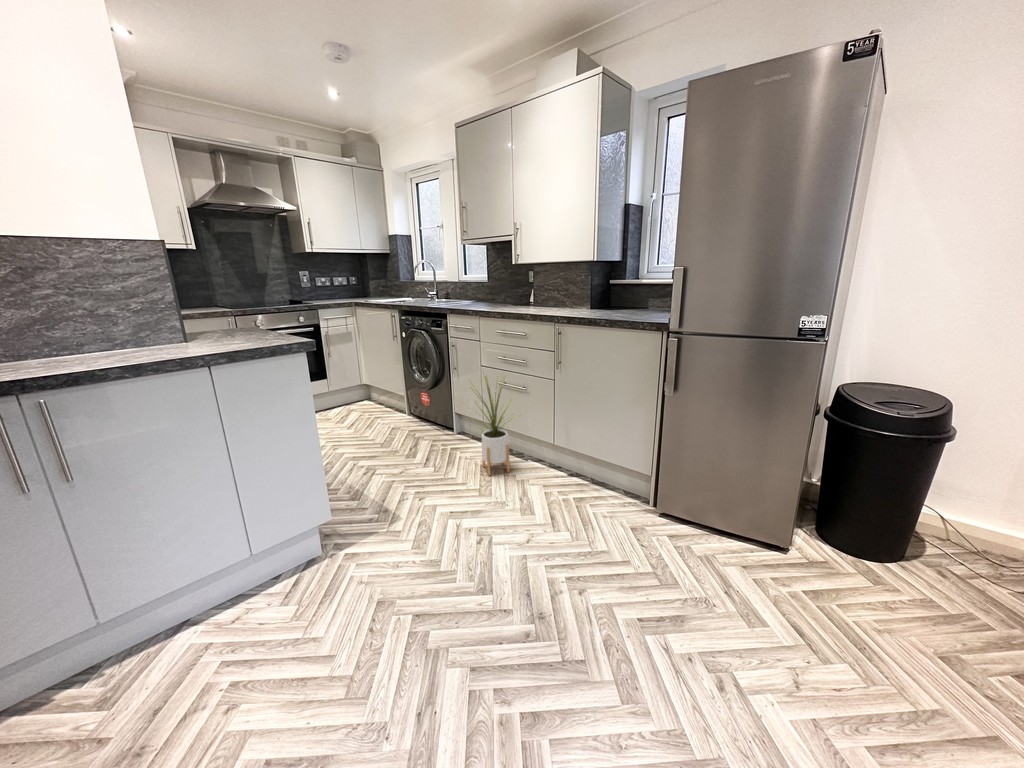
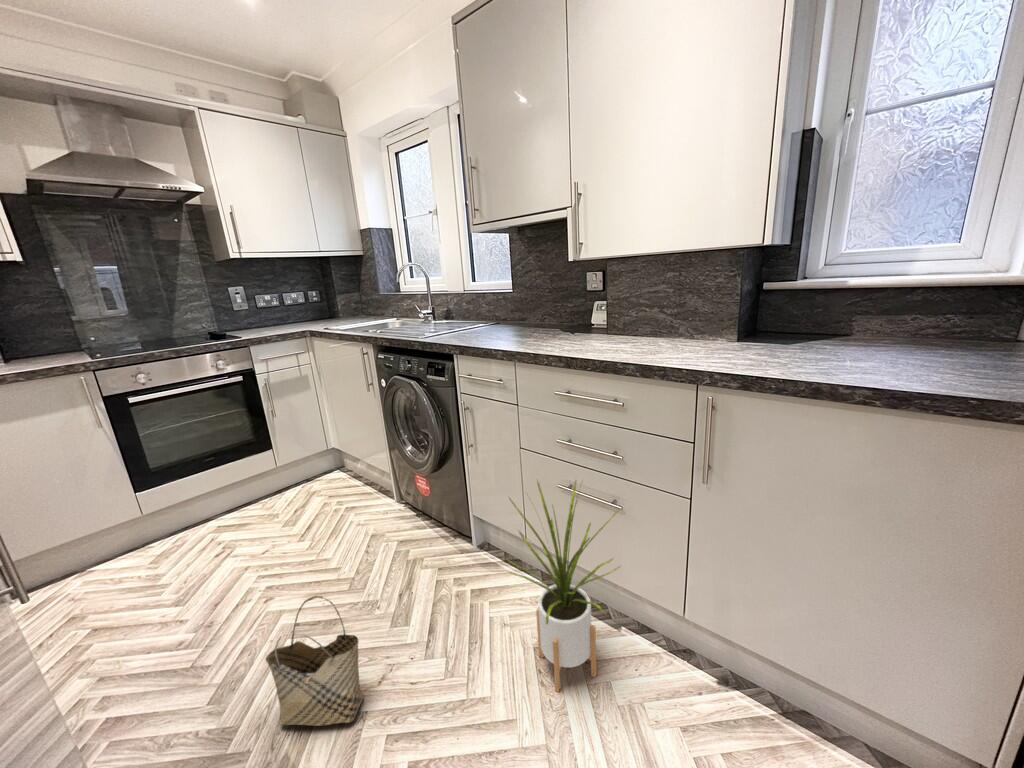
woven basket: none [349,423,393,482] -> present [266,596,364,726]

